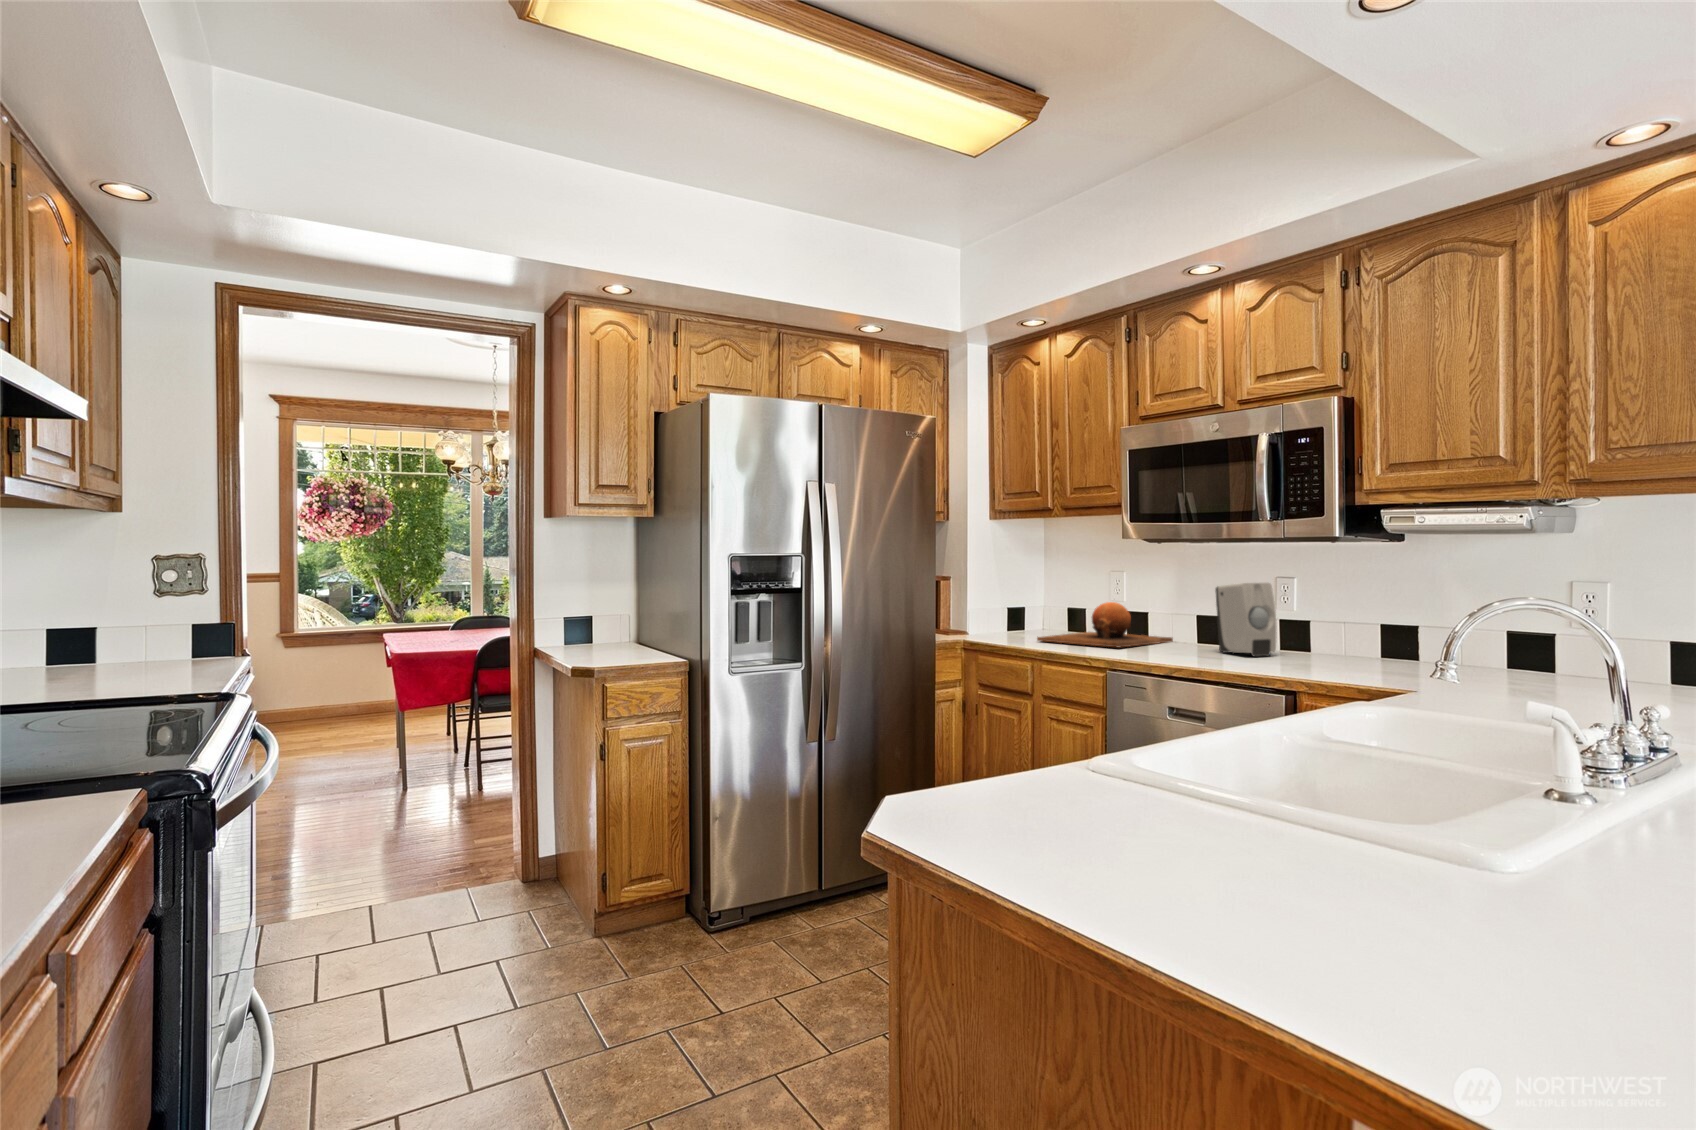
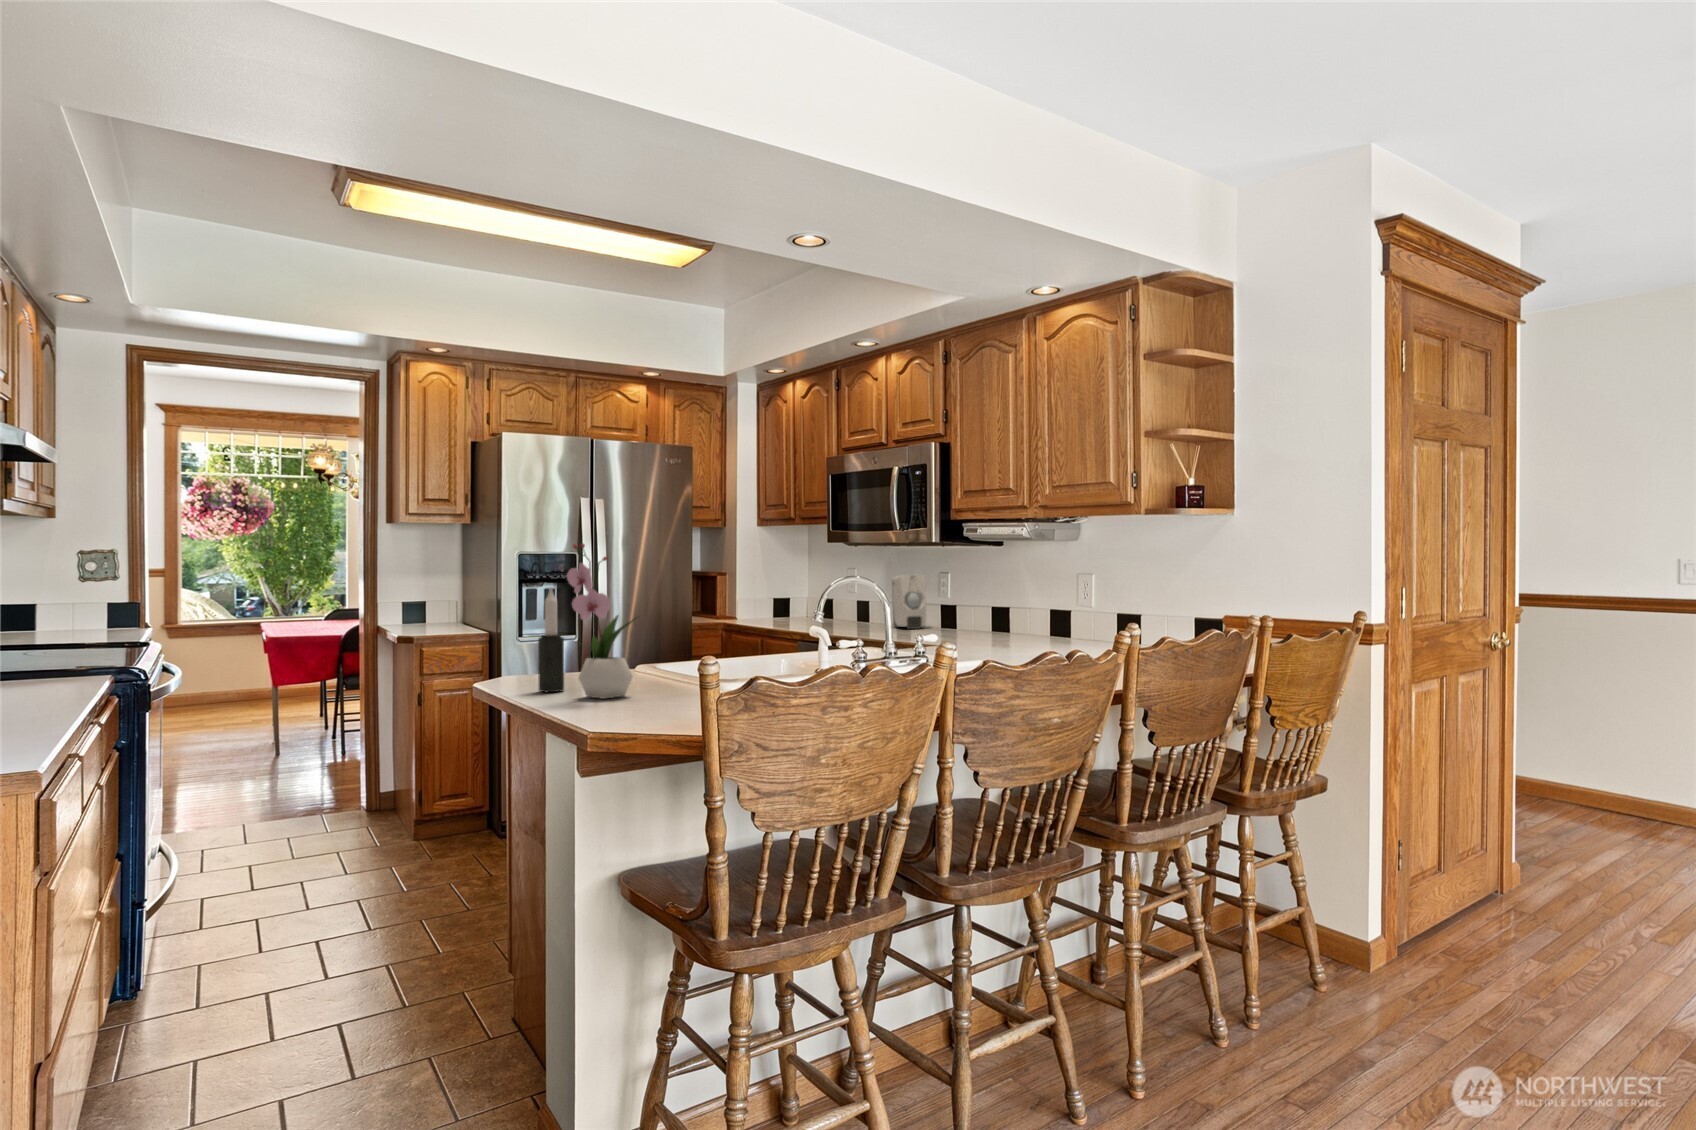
flower arrangement: none [1331,538,1510,997] -> present [567,544,636,699]
chopping board: present [1037,602,1173,647] -> none [782,591,882,625]
candle: none [1132,649,1201,926] -> present [538,587,564,692]

